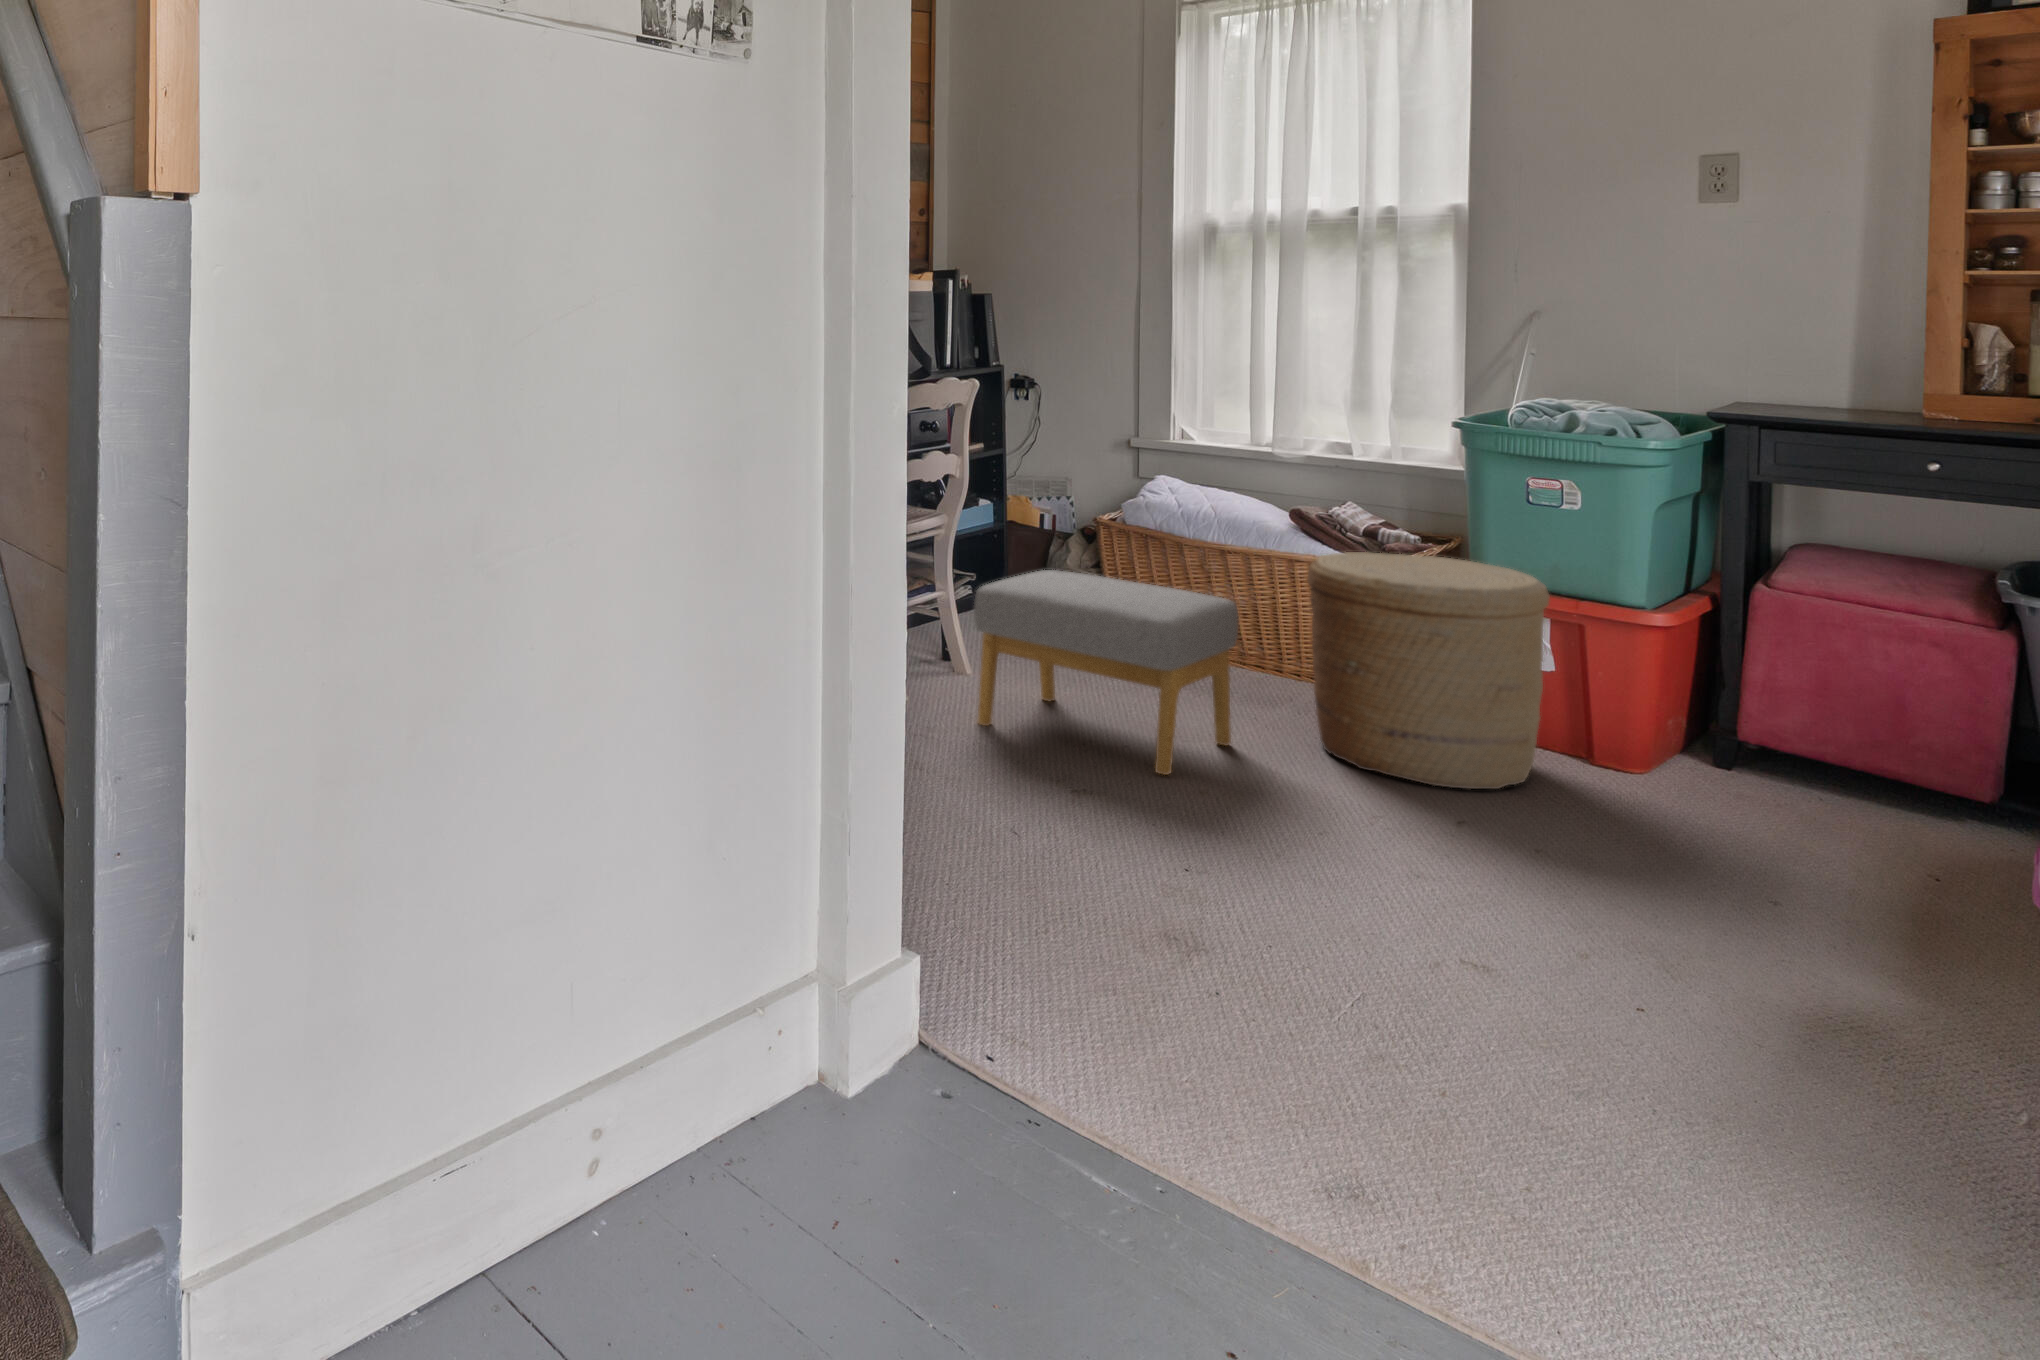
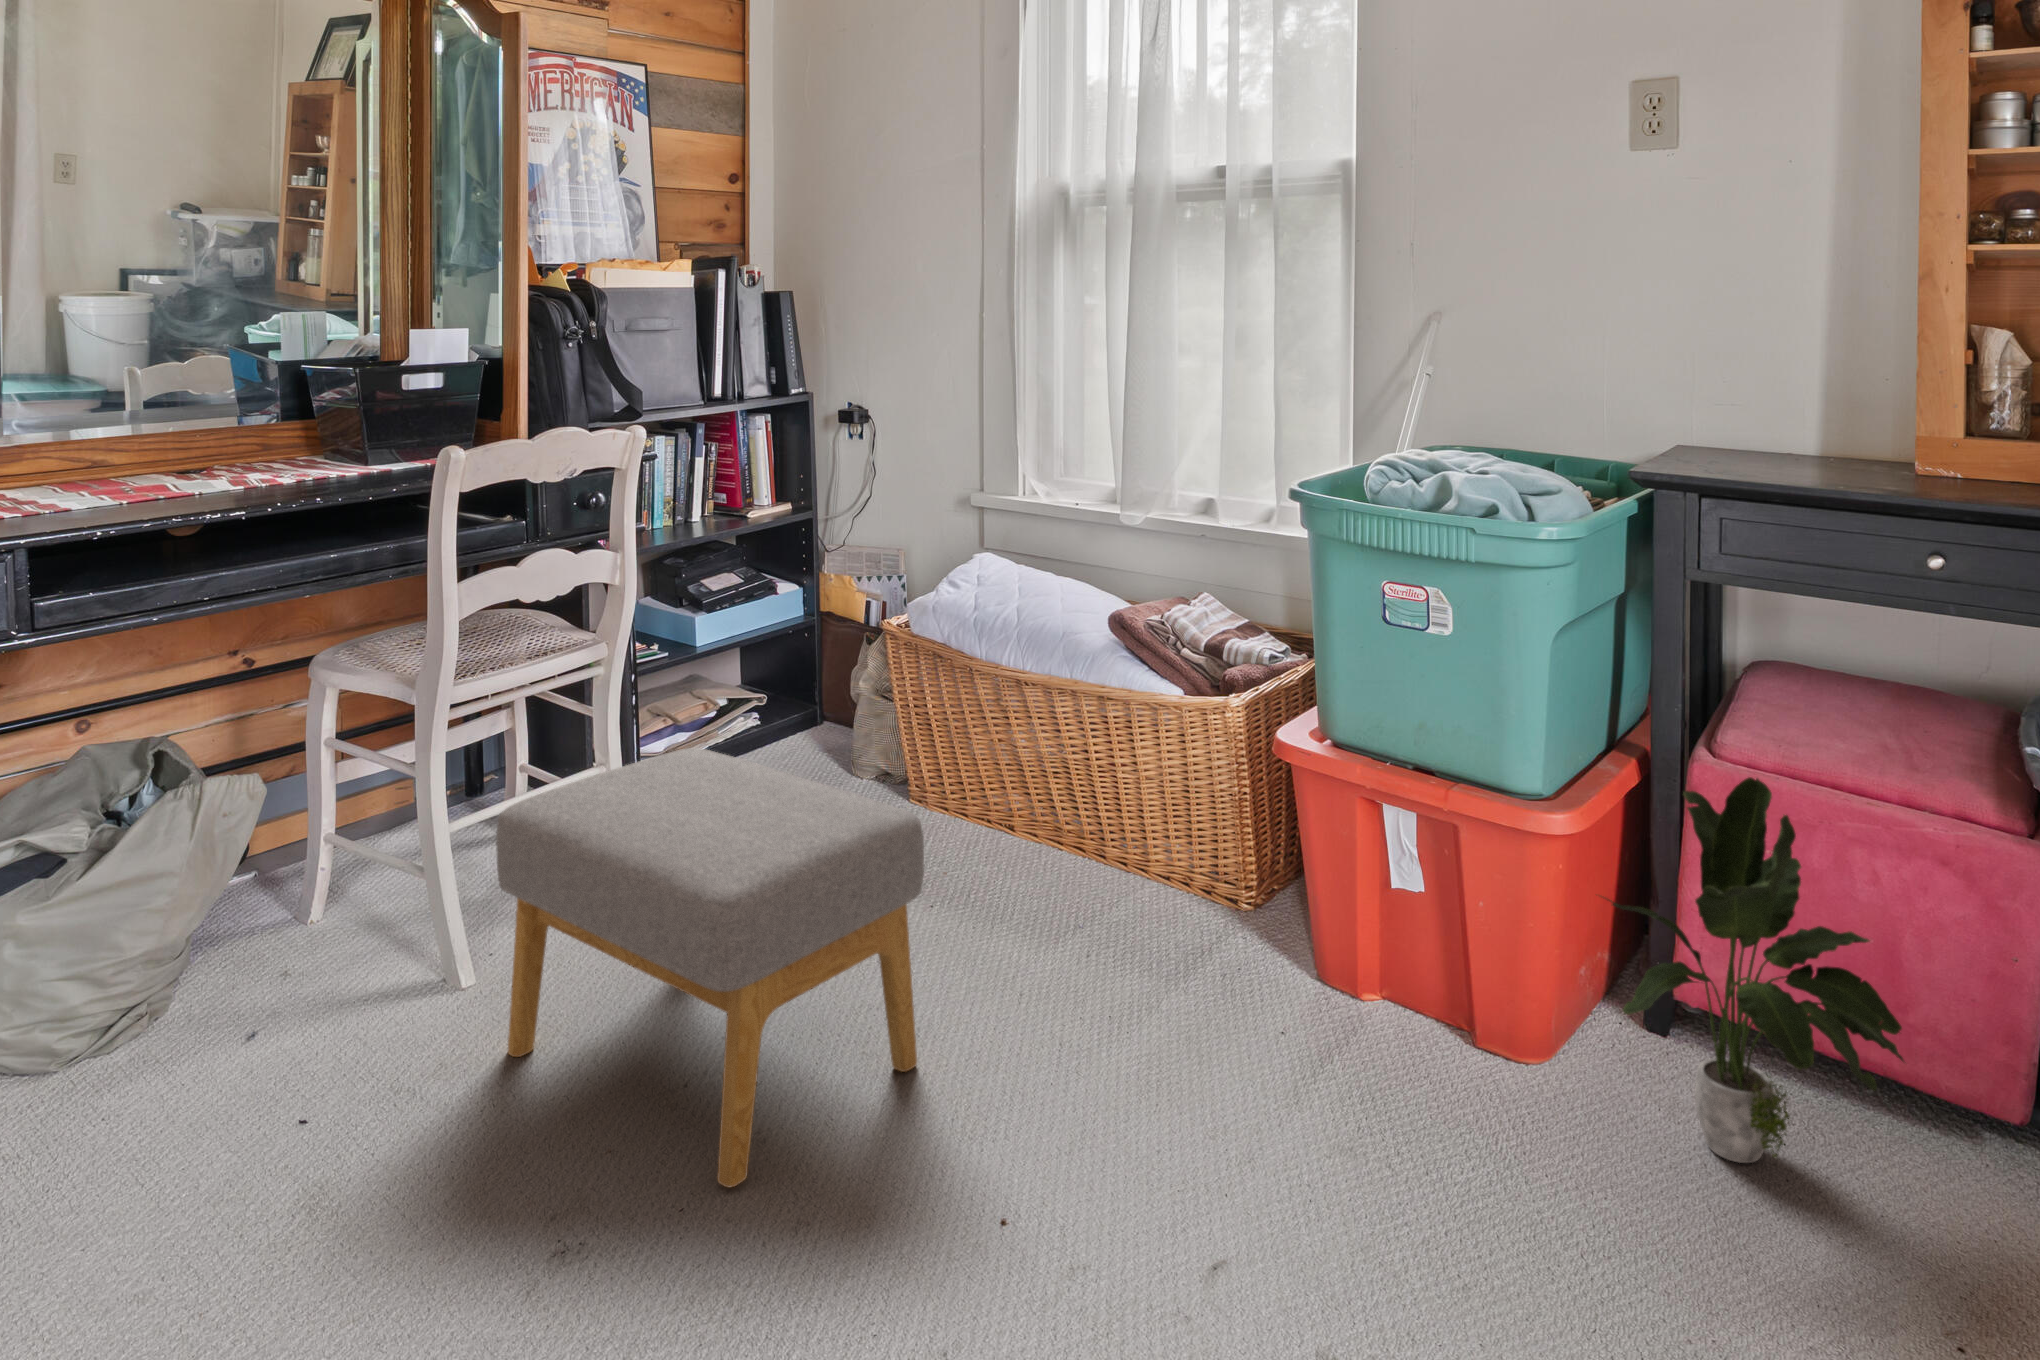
woven basket: present [1307,552,1550,789] -> none [1038,706,1389,1160]
potted plant: none [1692,591,1908,814] -> present [1607,777,1904,1163]

